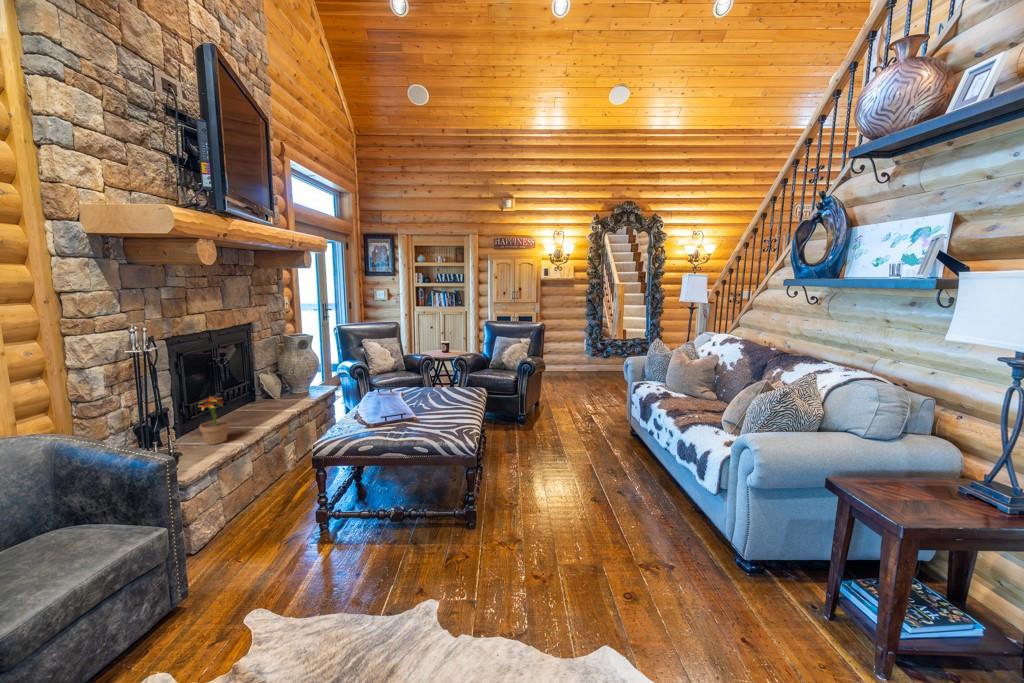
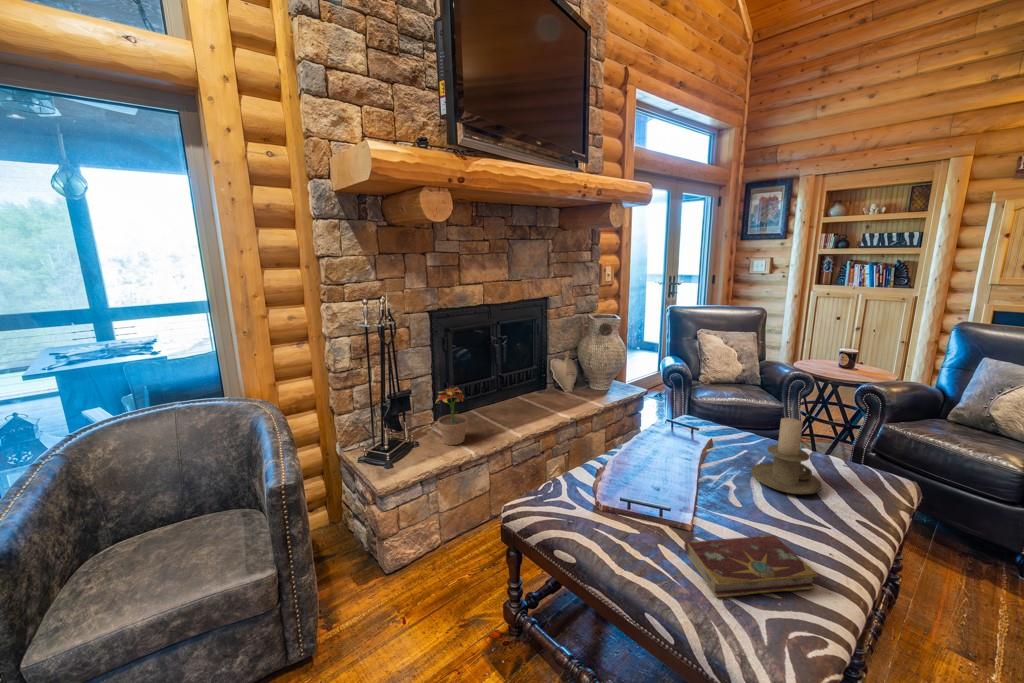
candle holder: none [425,369,456,404] -> present [750,418,822,494]
book: none [417,414,466,436] -> present [684,535,818,597]

